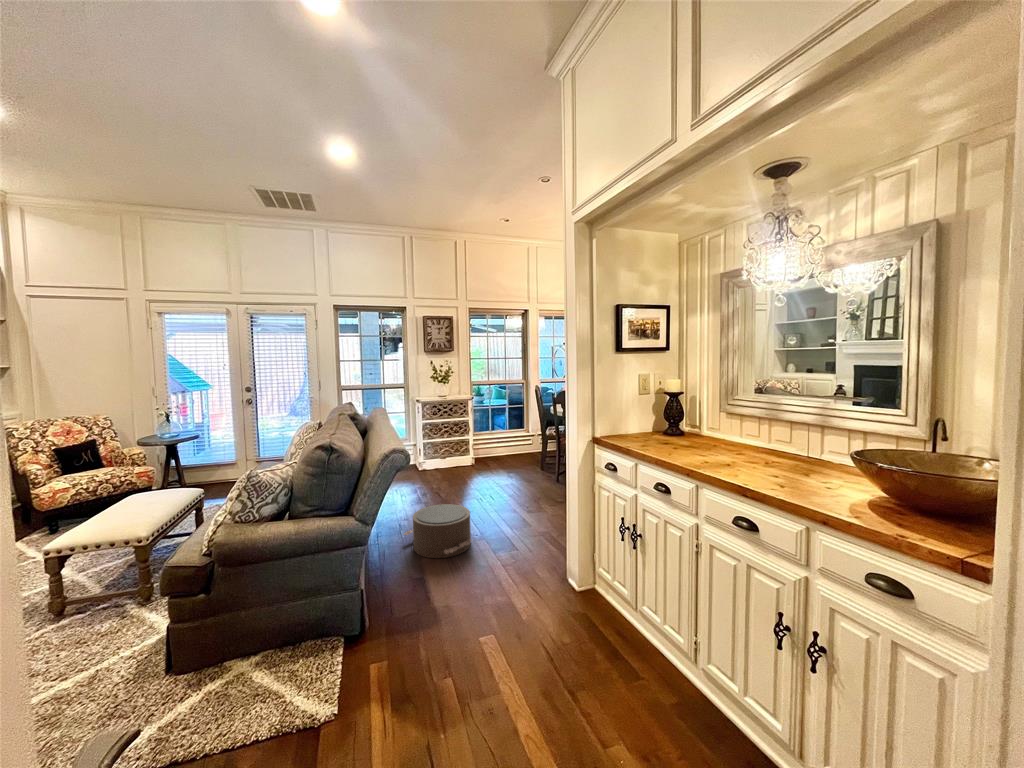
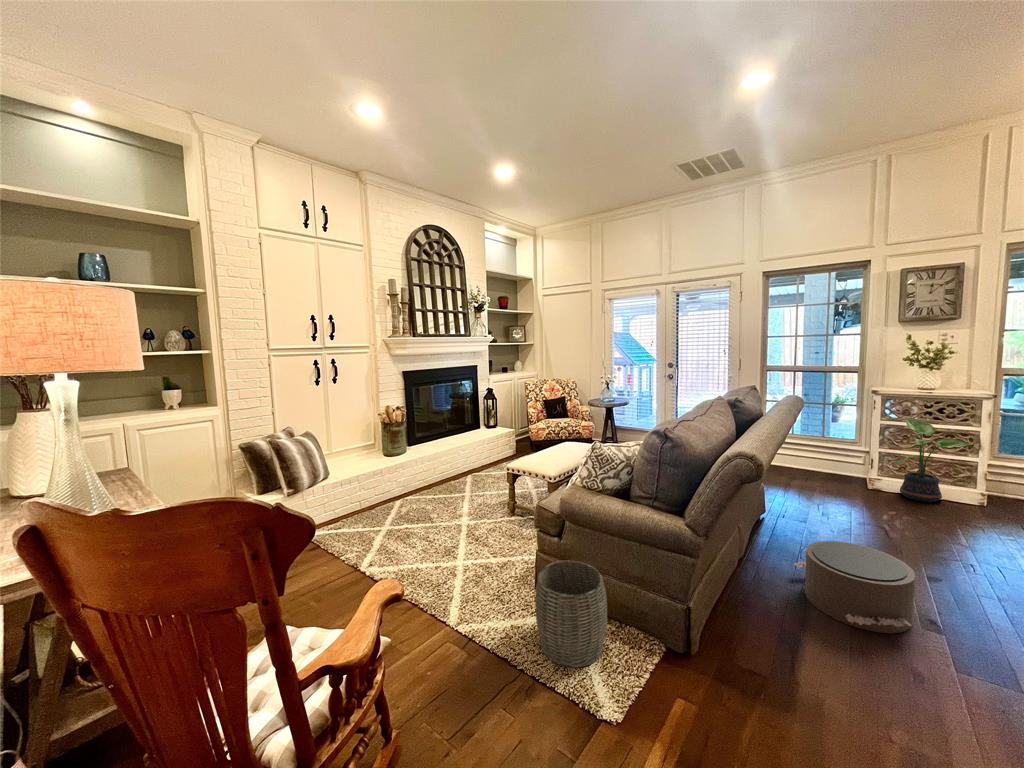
potted plant: none [434,417,468,471] -> present [895,418,972,502]
woven basket: none [201,600,292,721] -> present [535,560,607,667]

